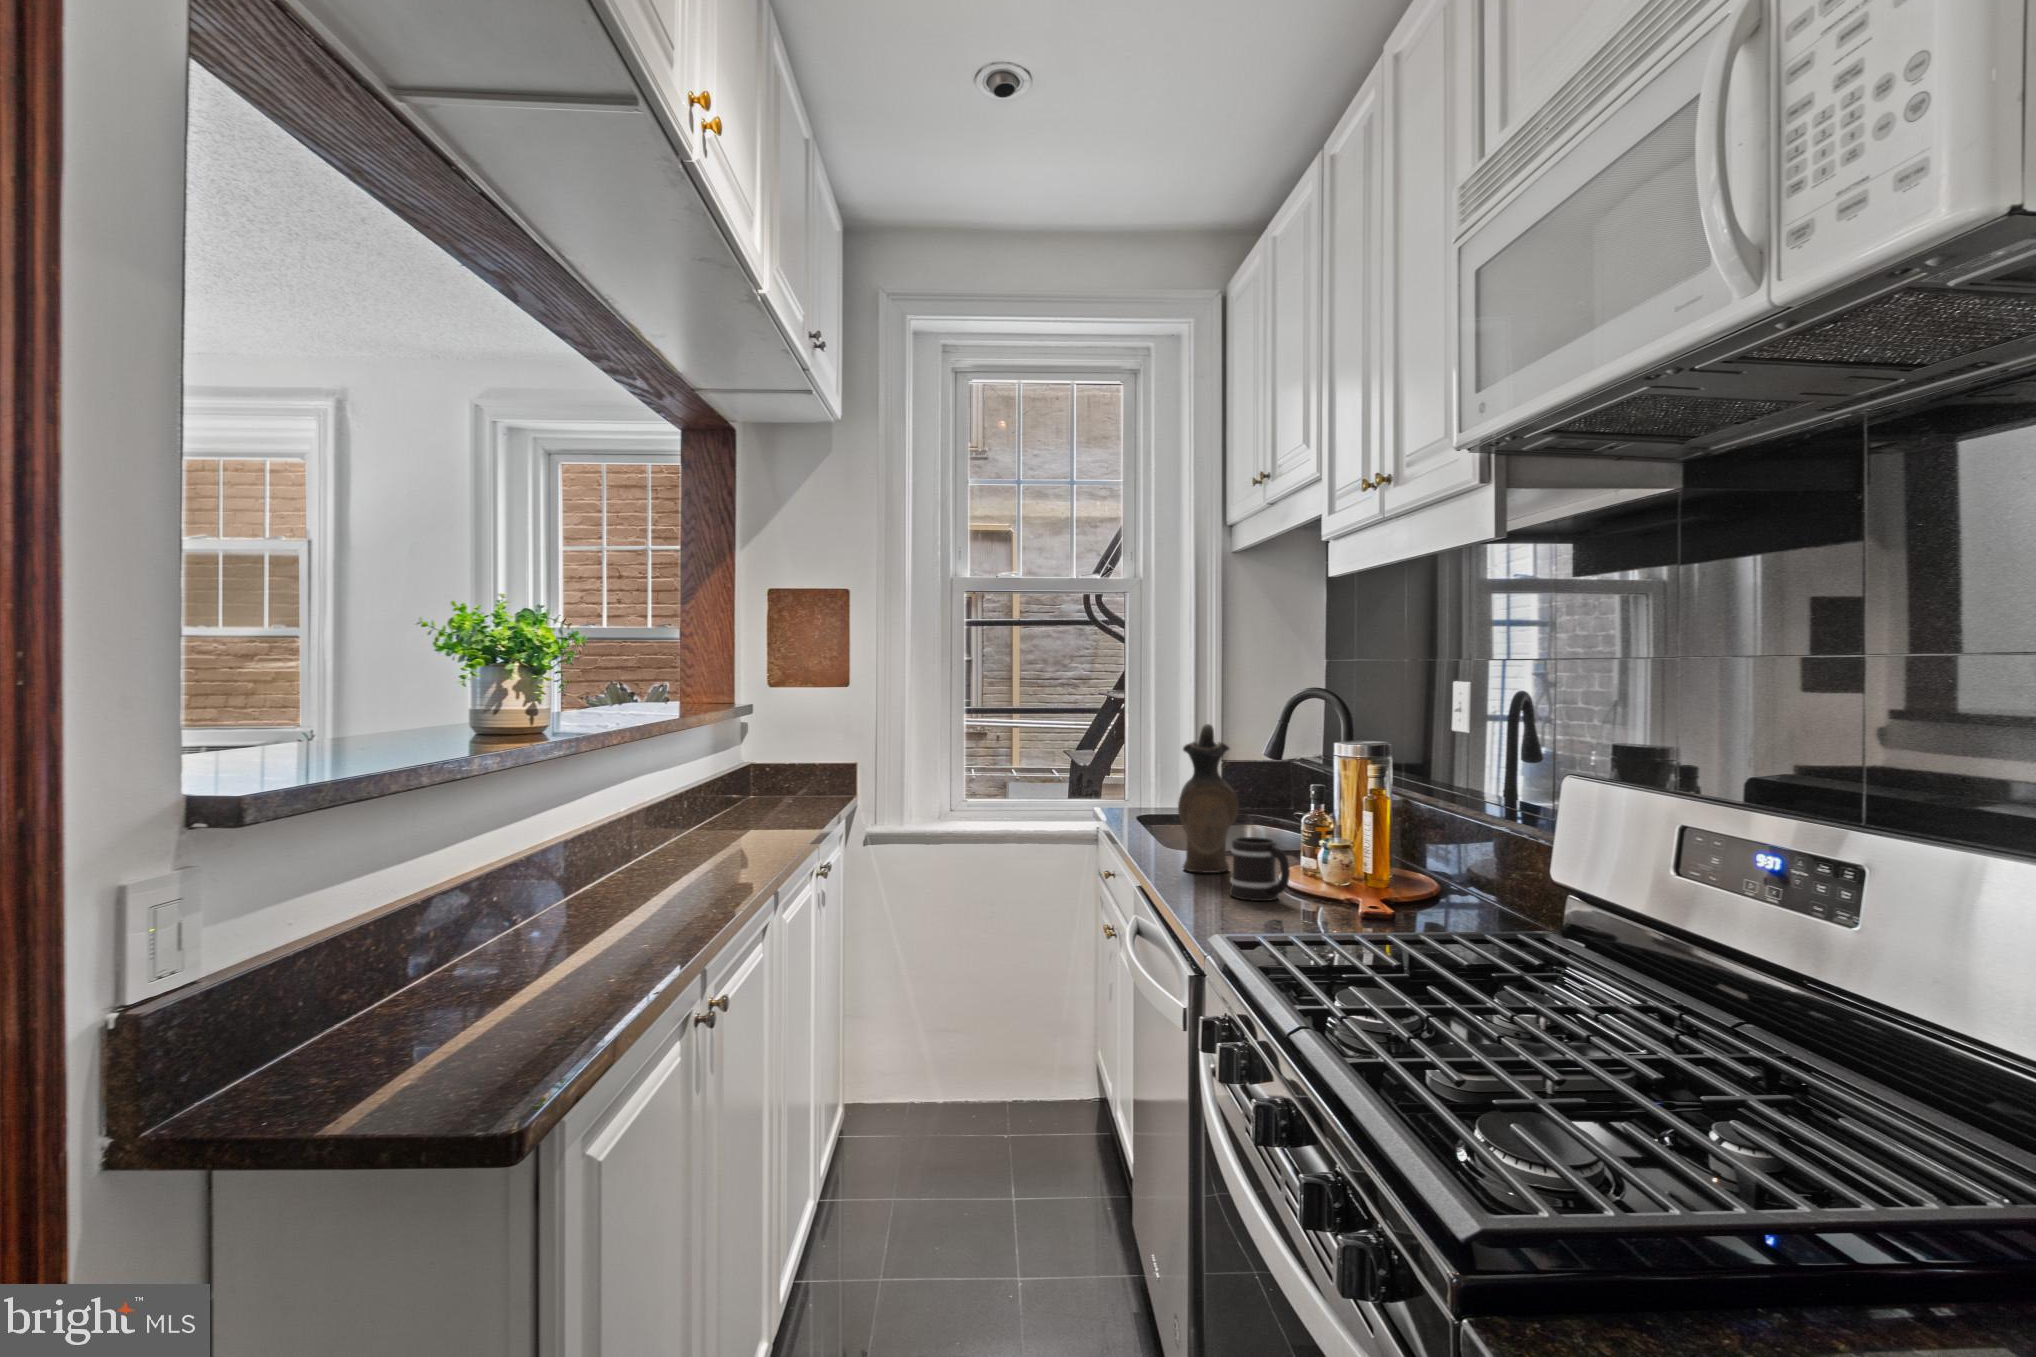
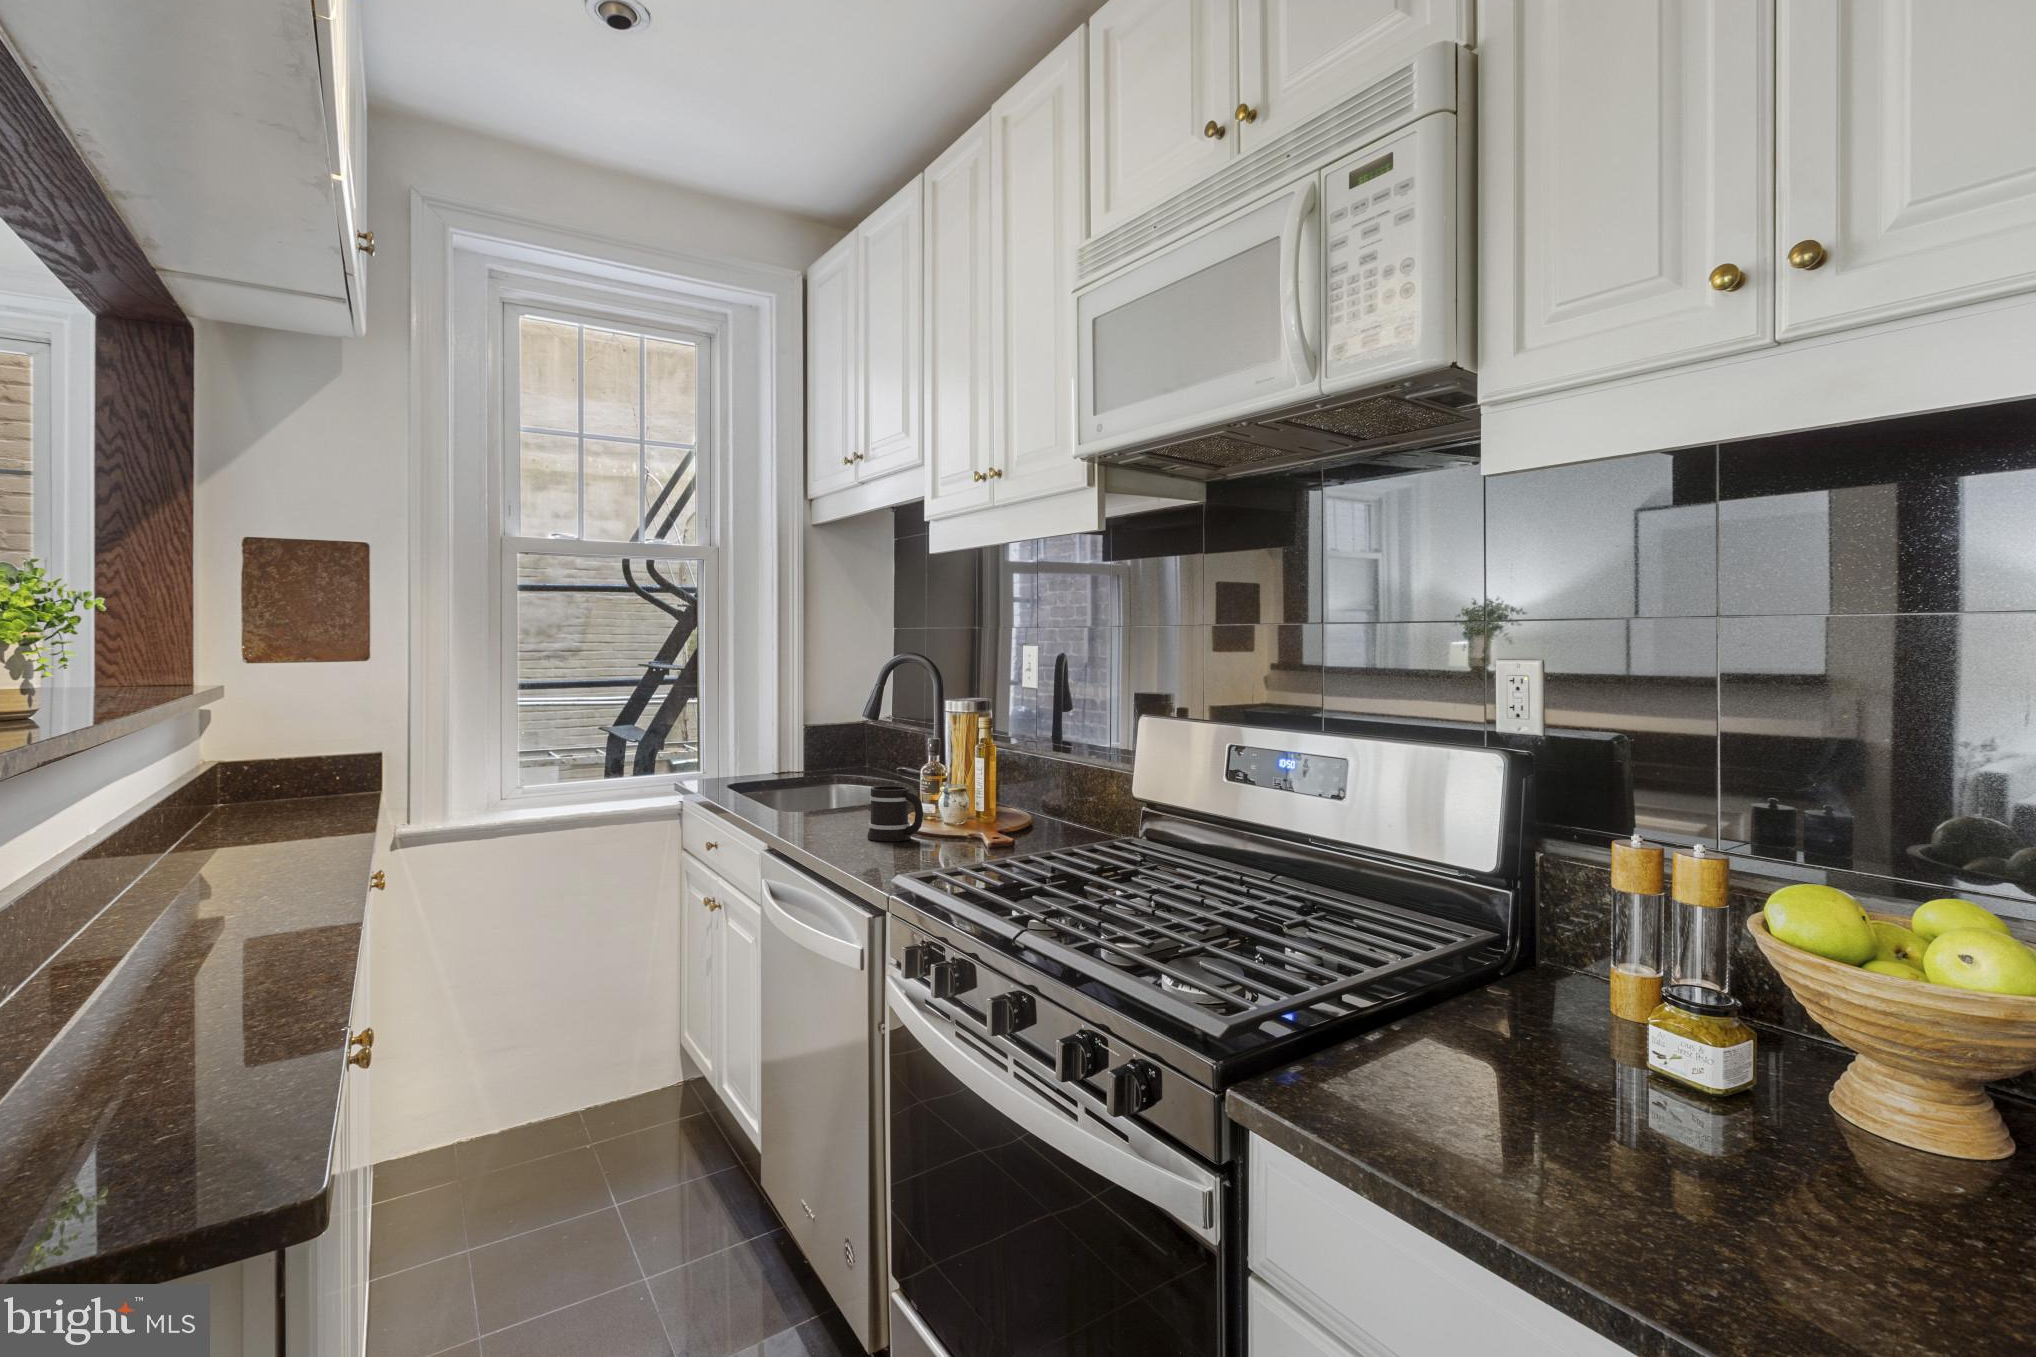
ceramic pitcher: present [1178,724,1239,873] -> none [806,686,862,824]

